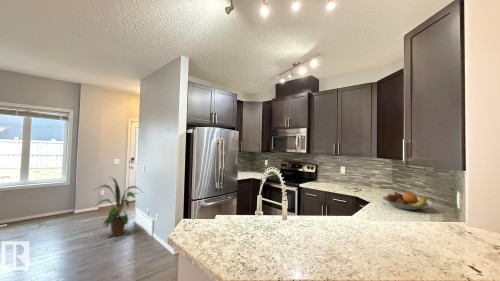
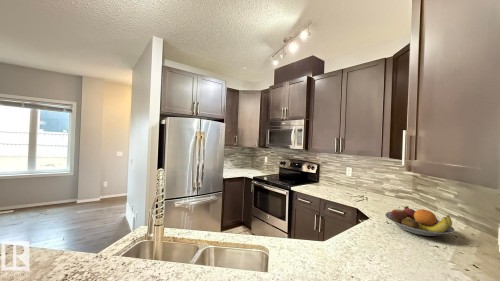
house plant: present [100,178,138,237] -> none [76,169,129,231]

